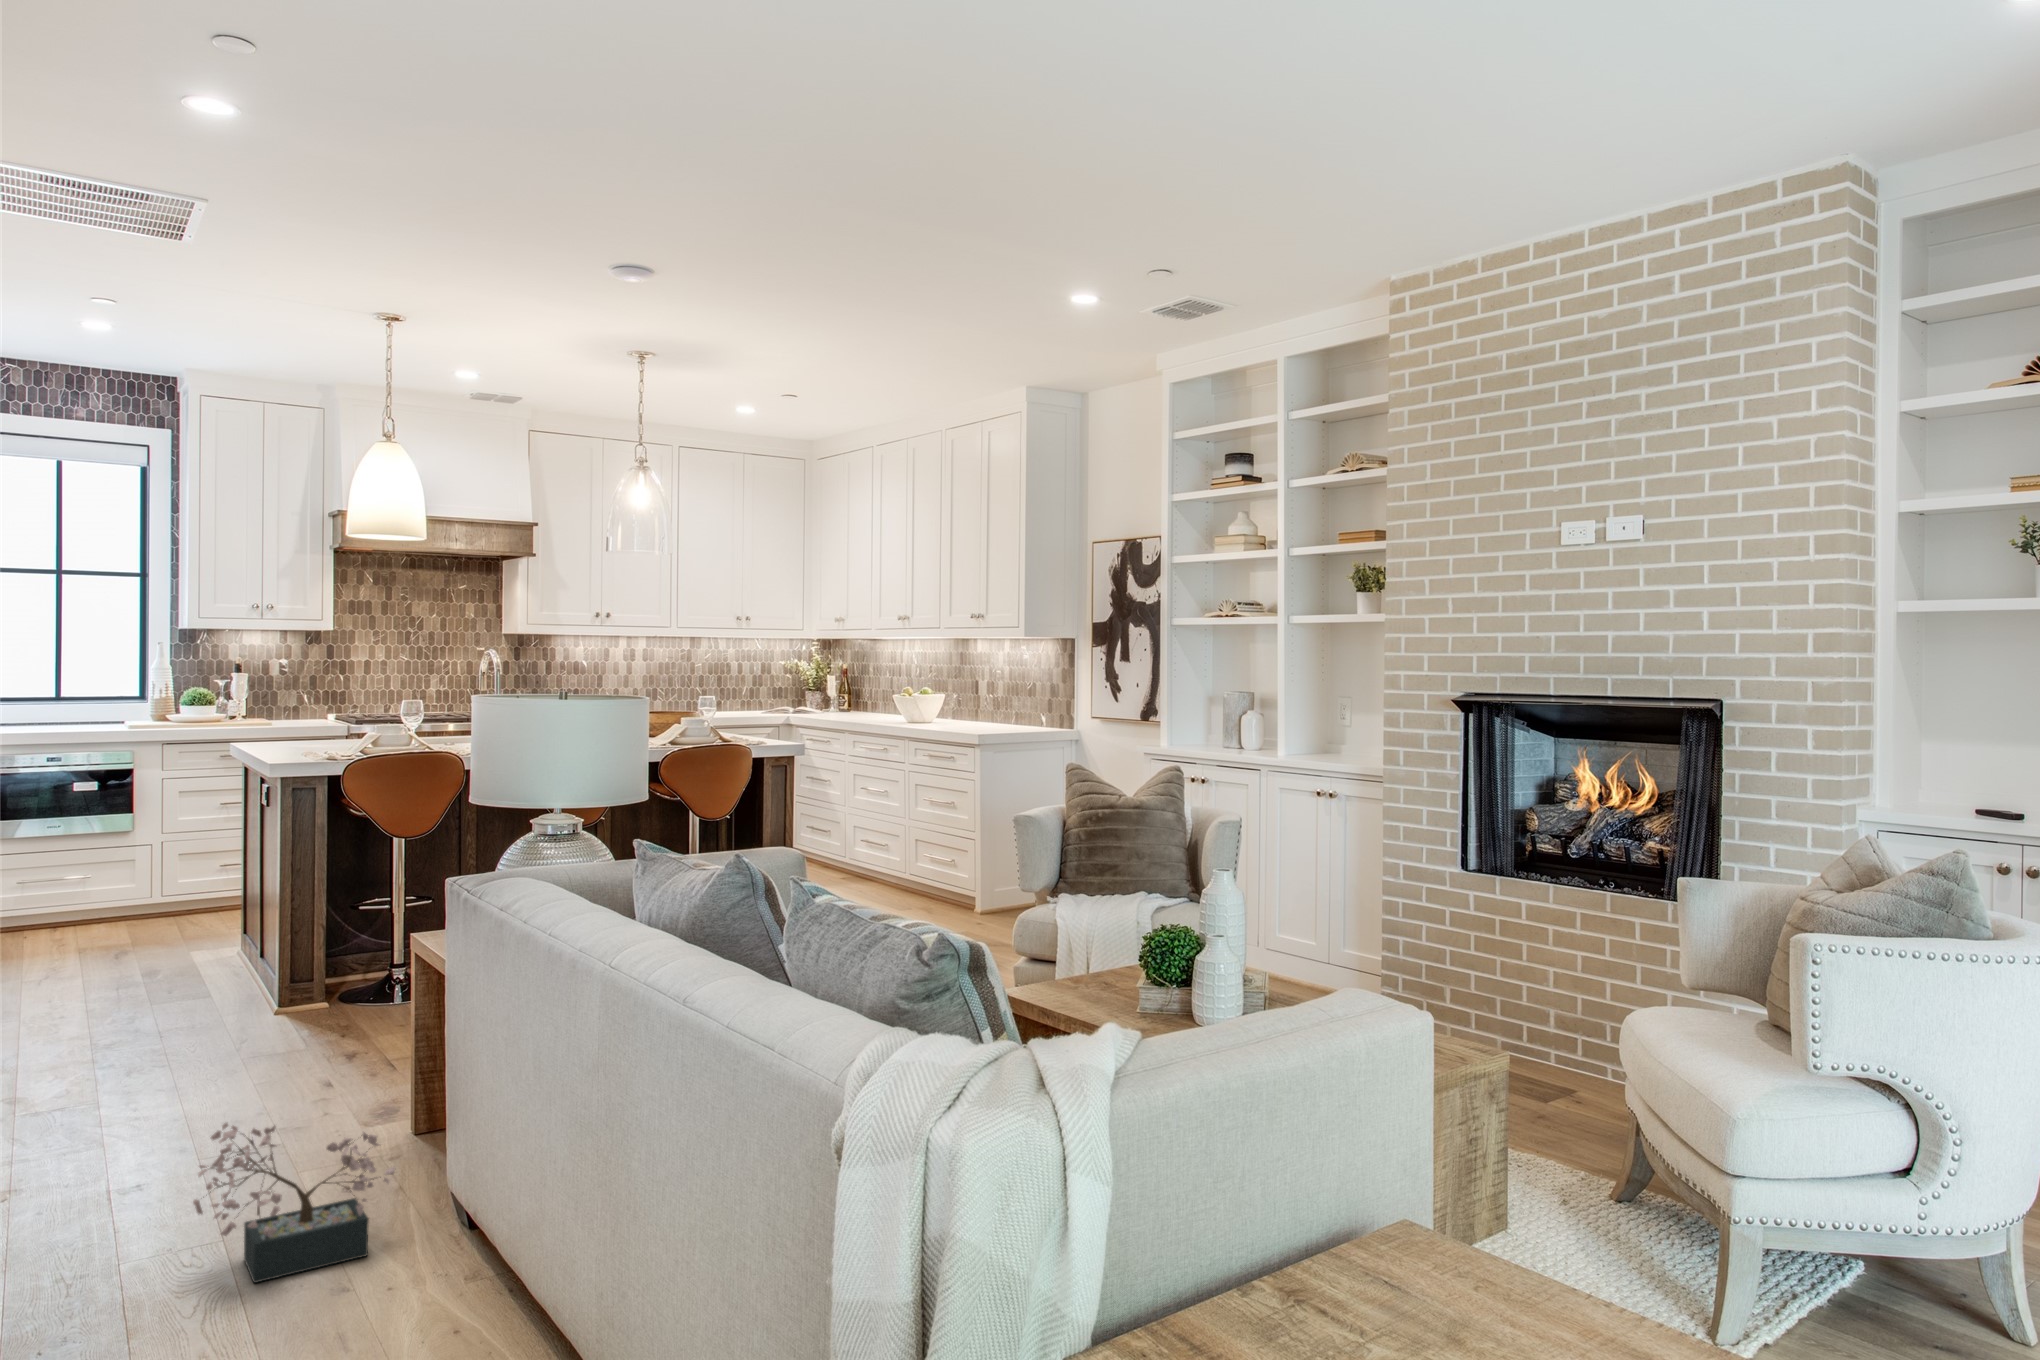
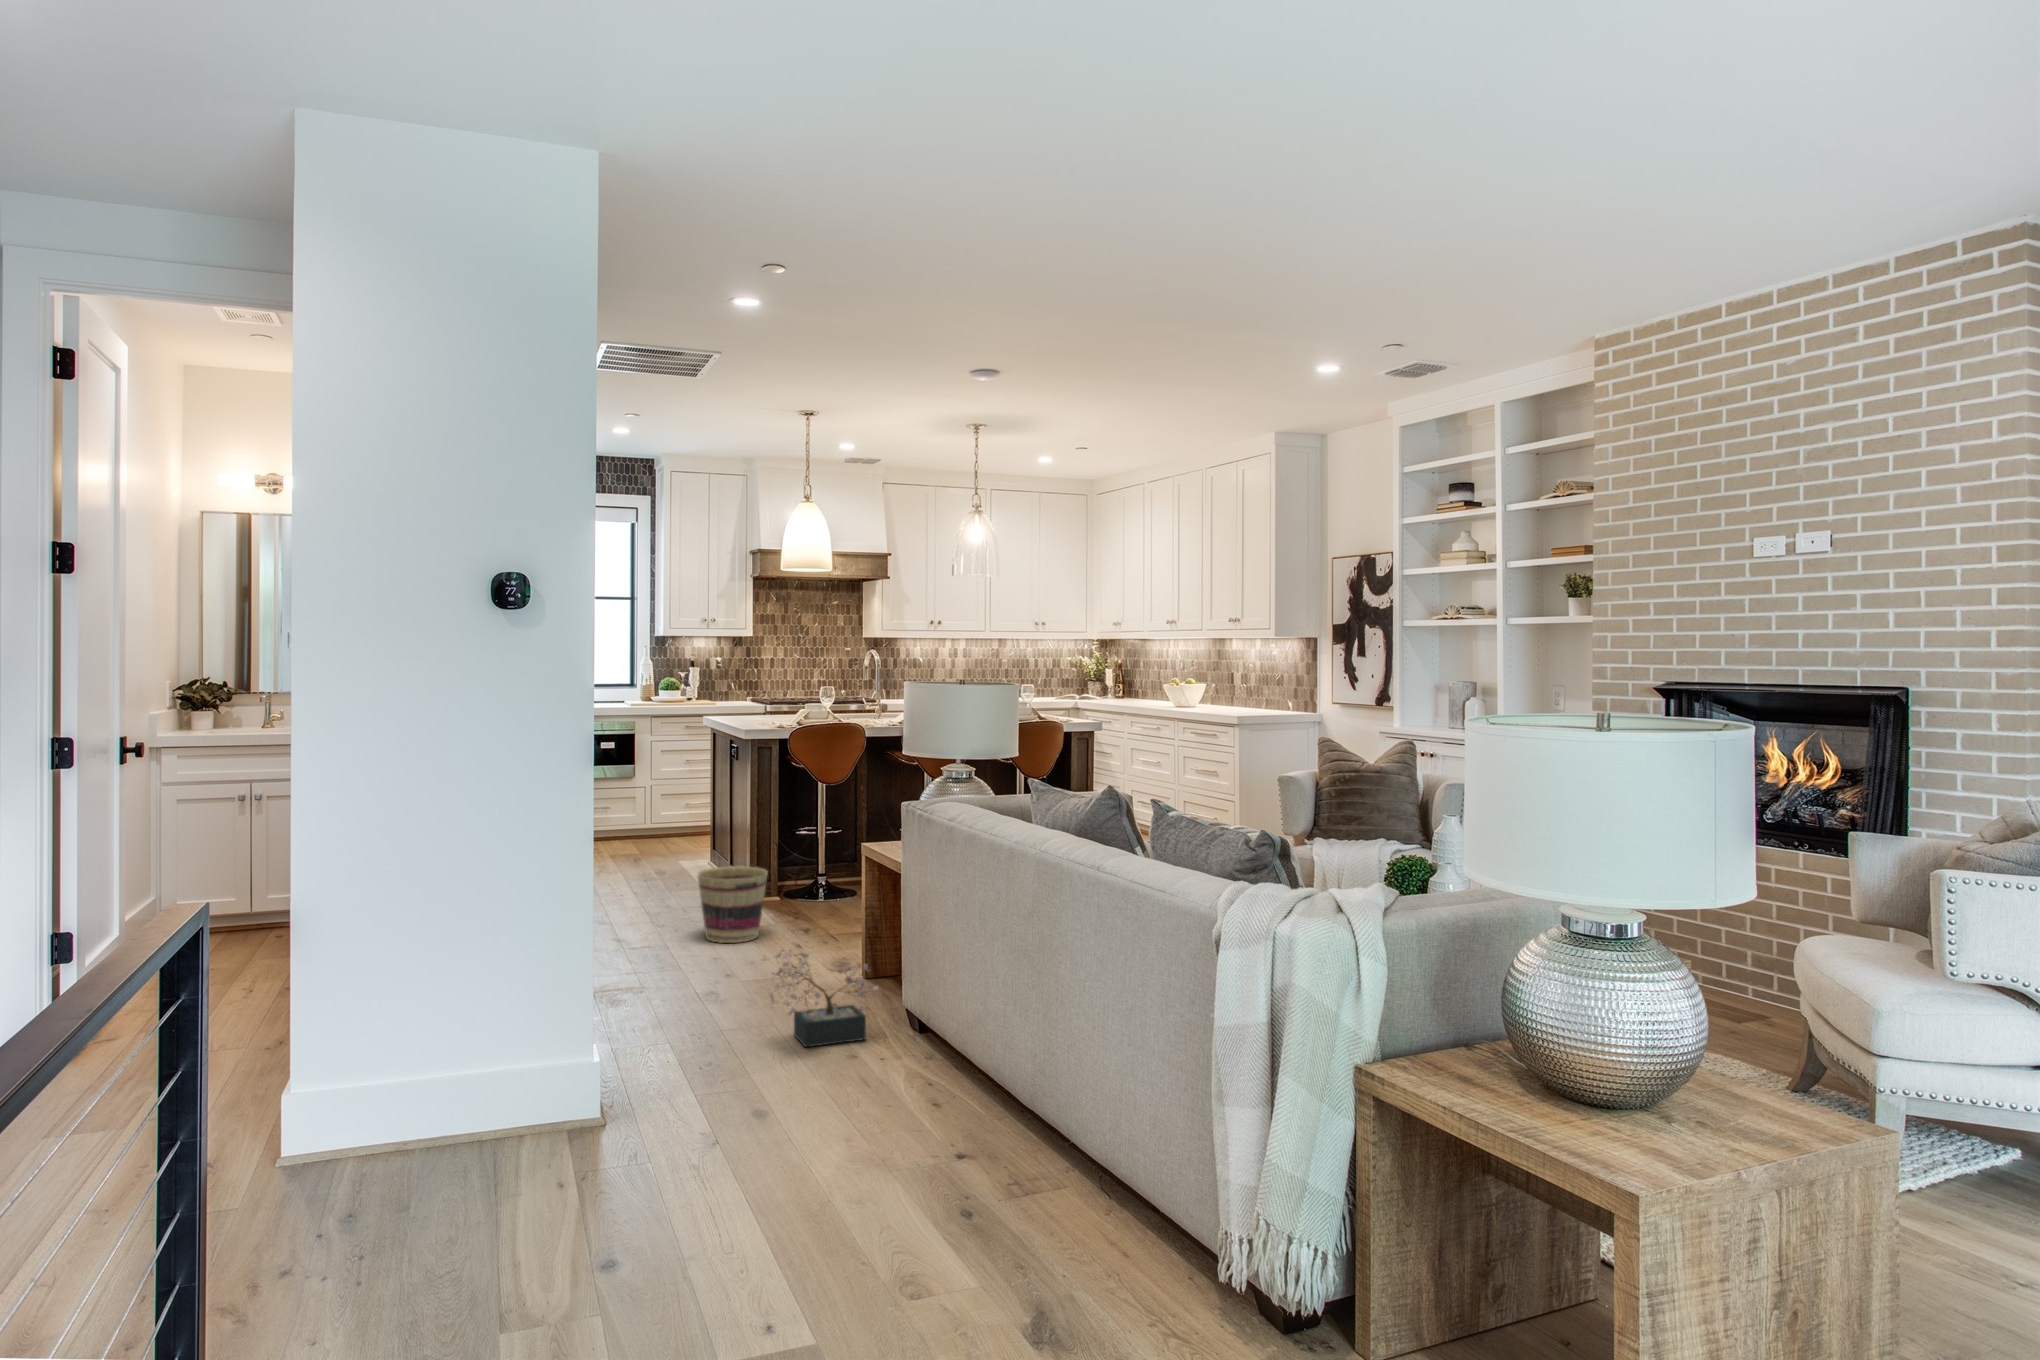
basket: none [153,970,277,1091] -> present [697,866,768,943]

